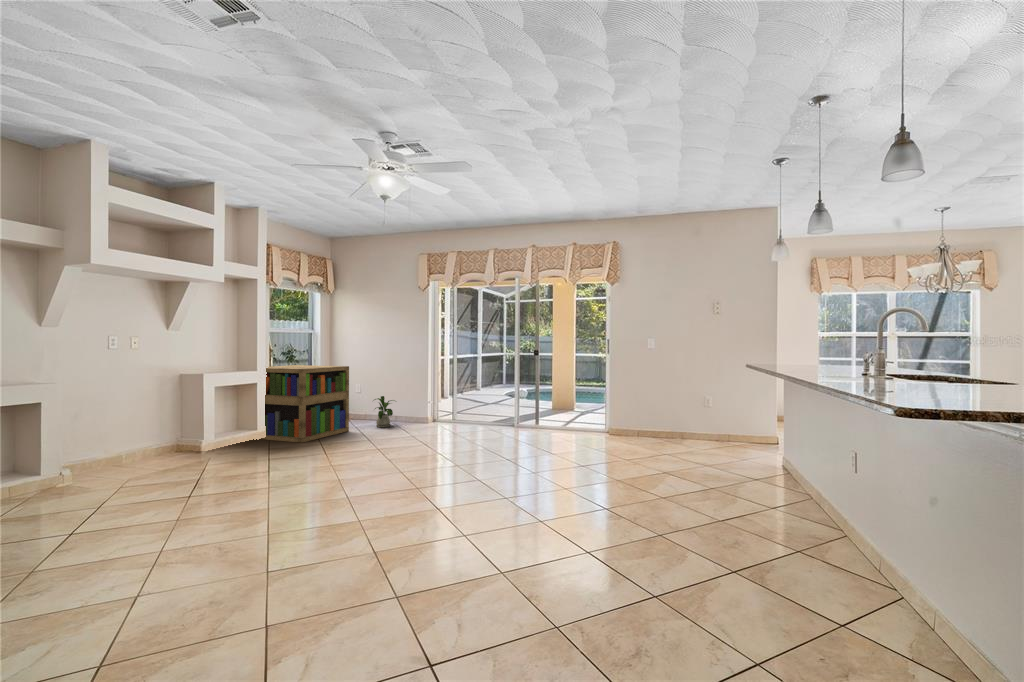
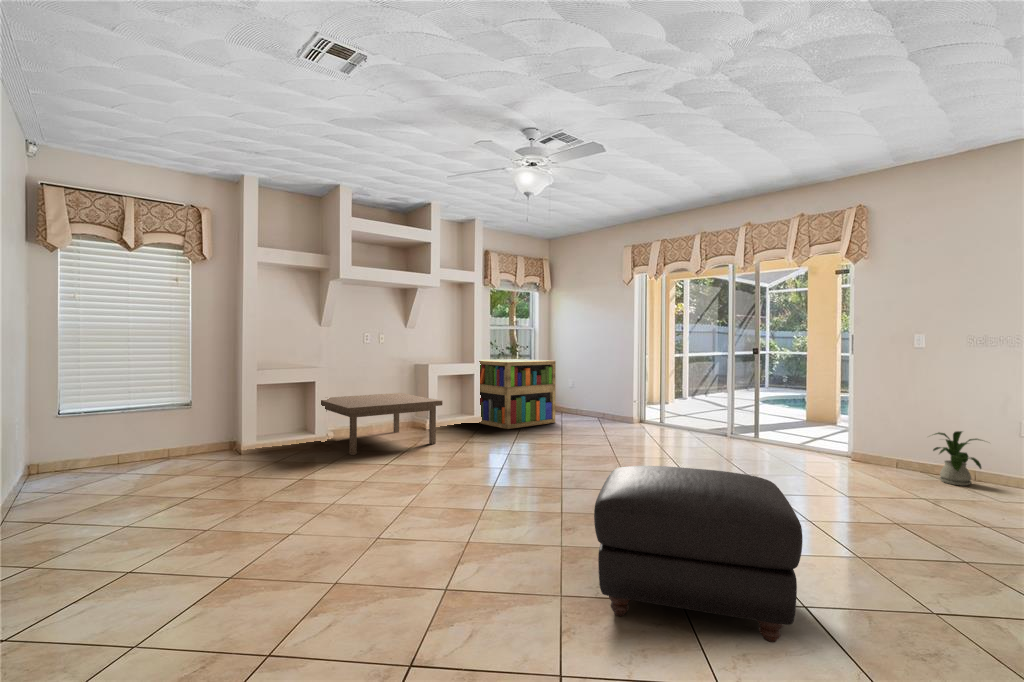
house plant: present [375,396,395,427] -> present [933,431,983,486]
coffee table: none [33,411,239,496] -> present [321,393,443,455]
ottoman: none [522,456,696,587] -> present [594,466,803,643]

